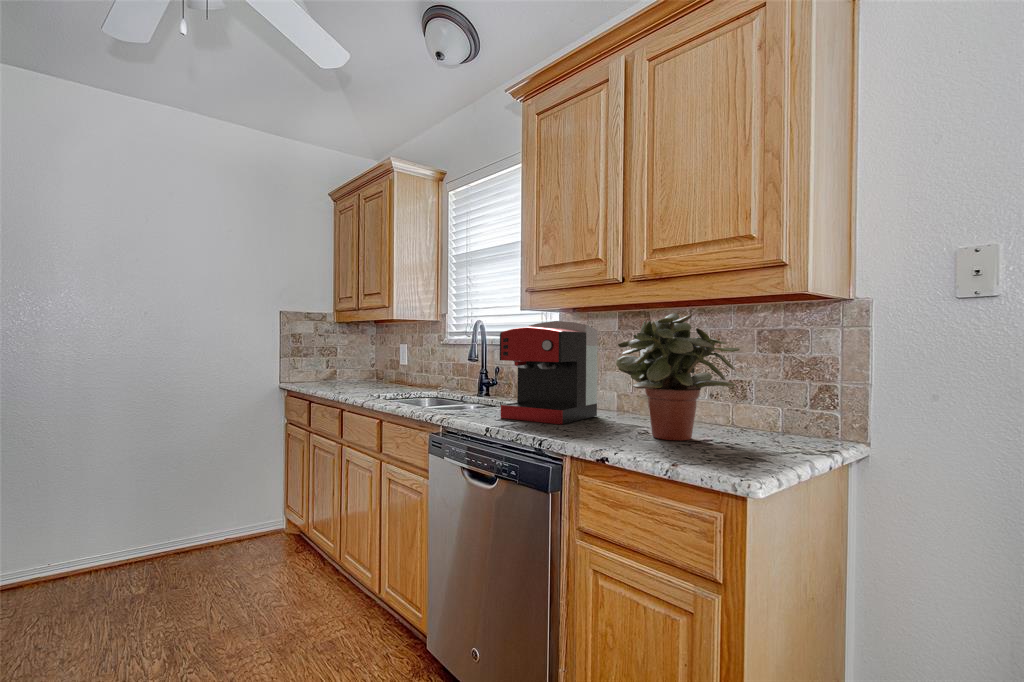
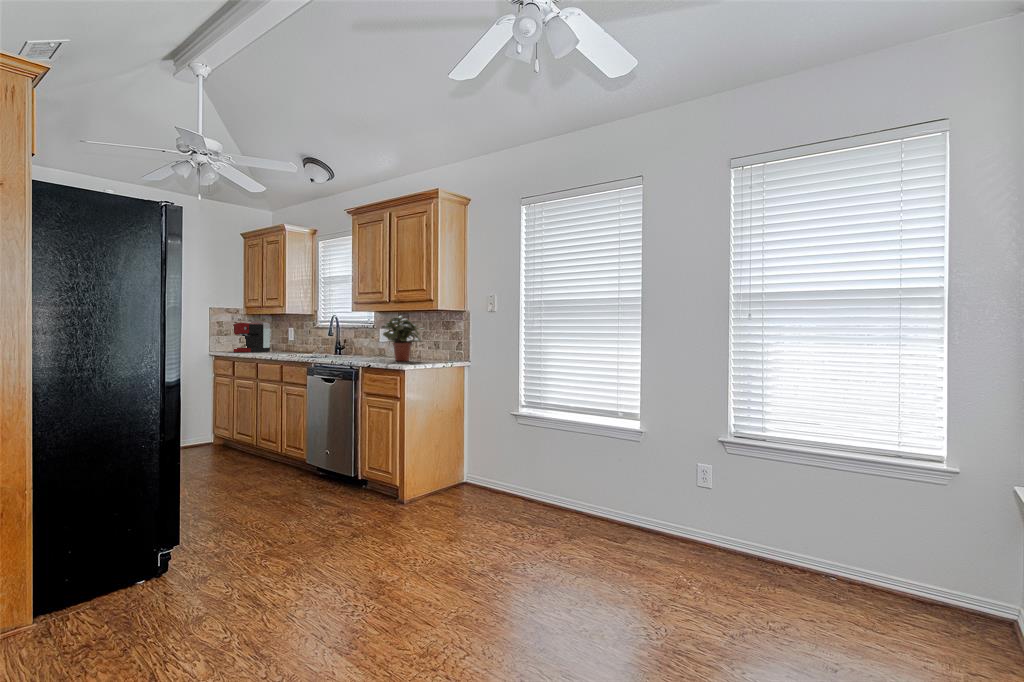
coffee maker: present [500,321,597,424] -> present [233,320,270,352]

